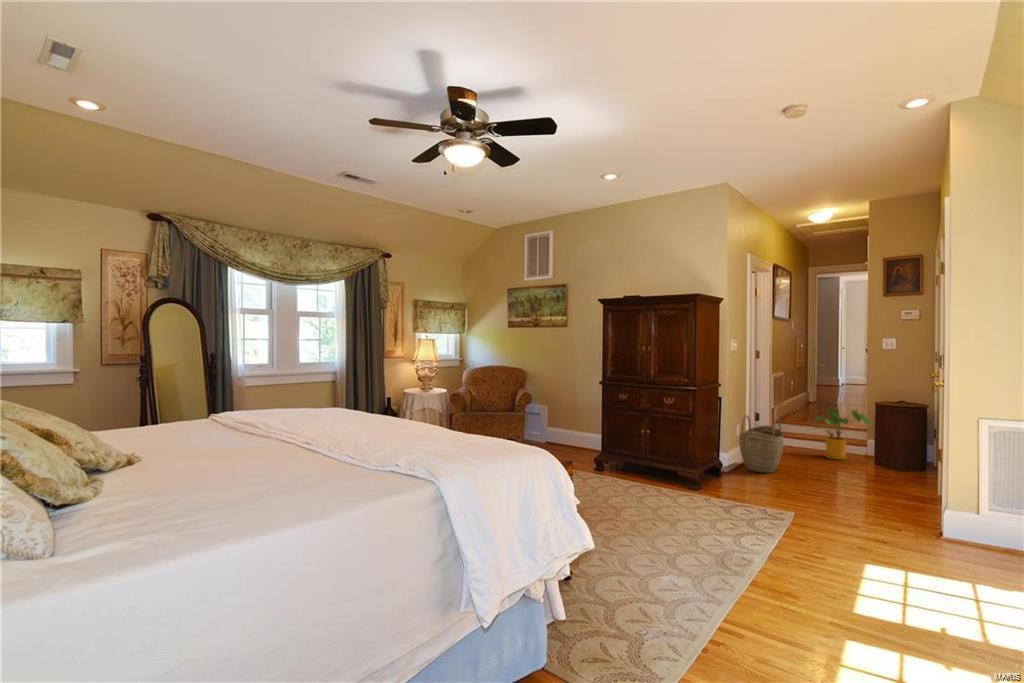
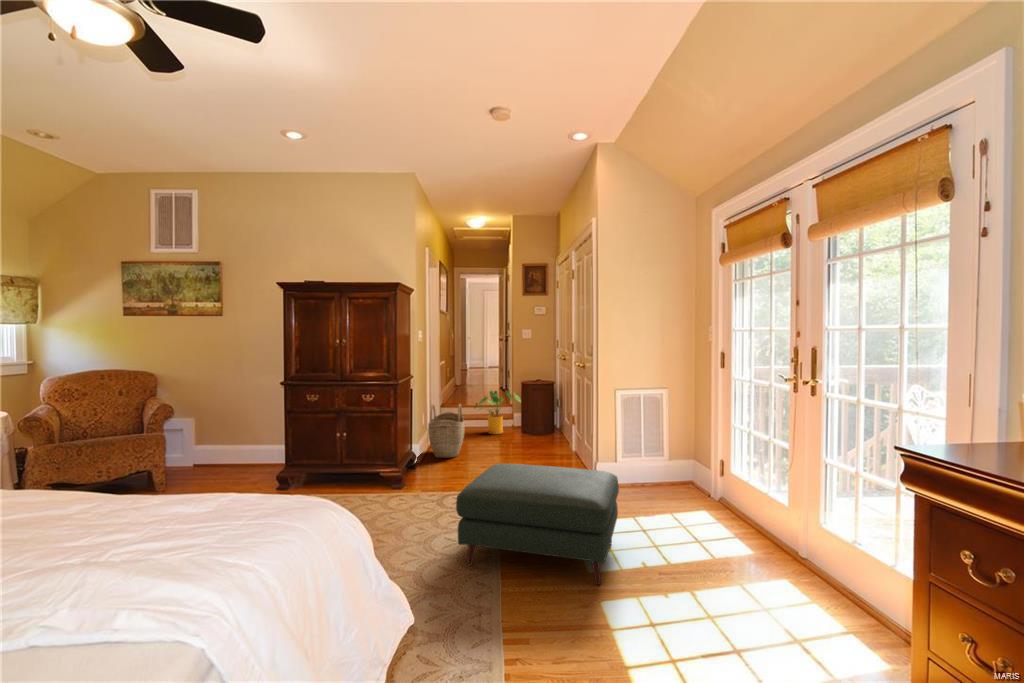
ottoman: none [711,477,927,627] -> present [456,463,619,585]

